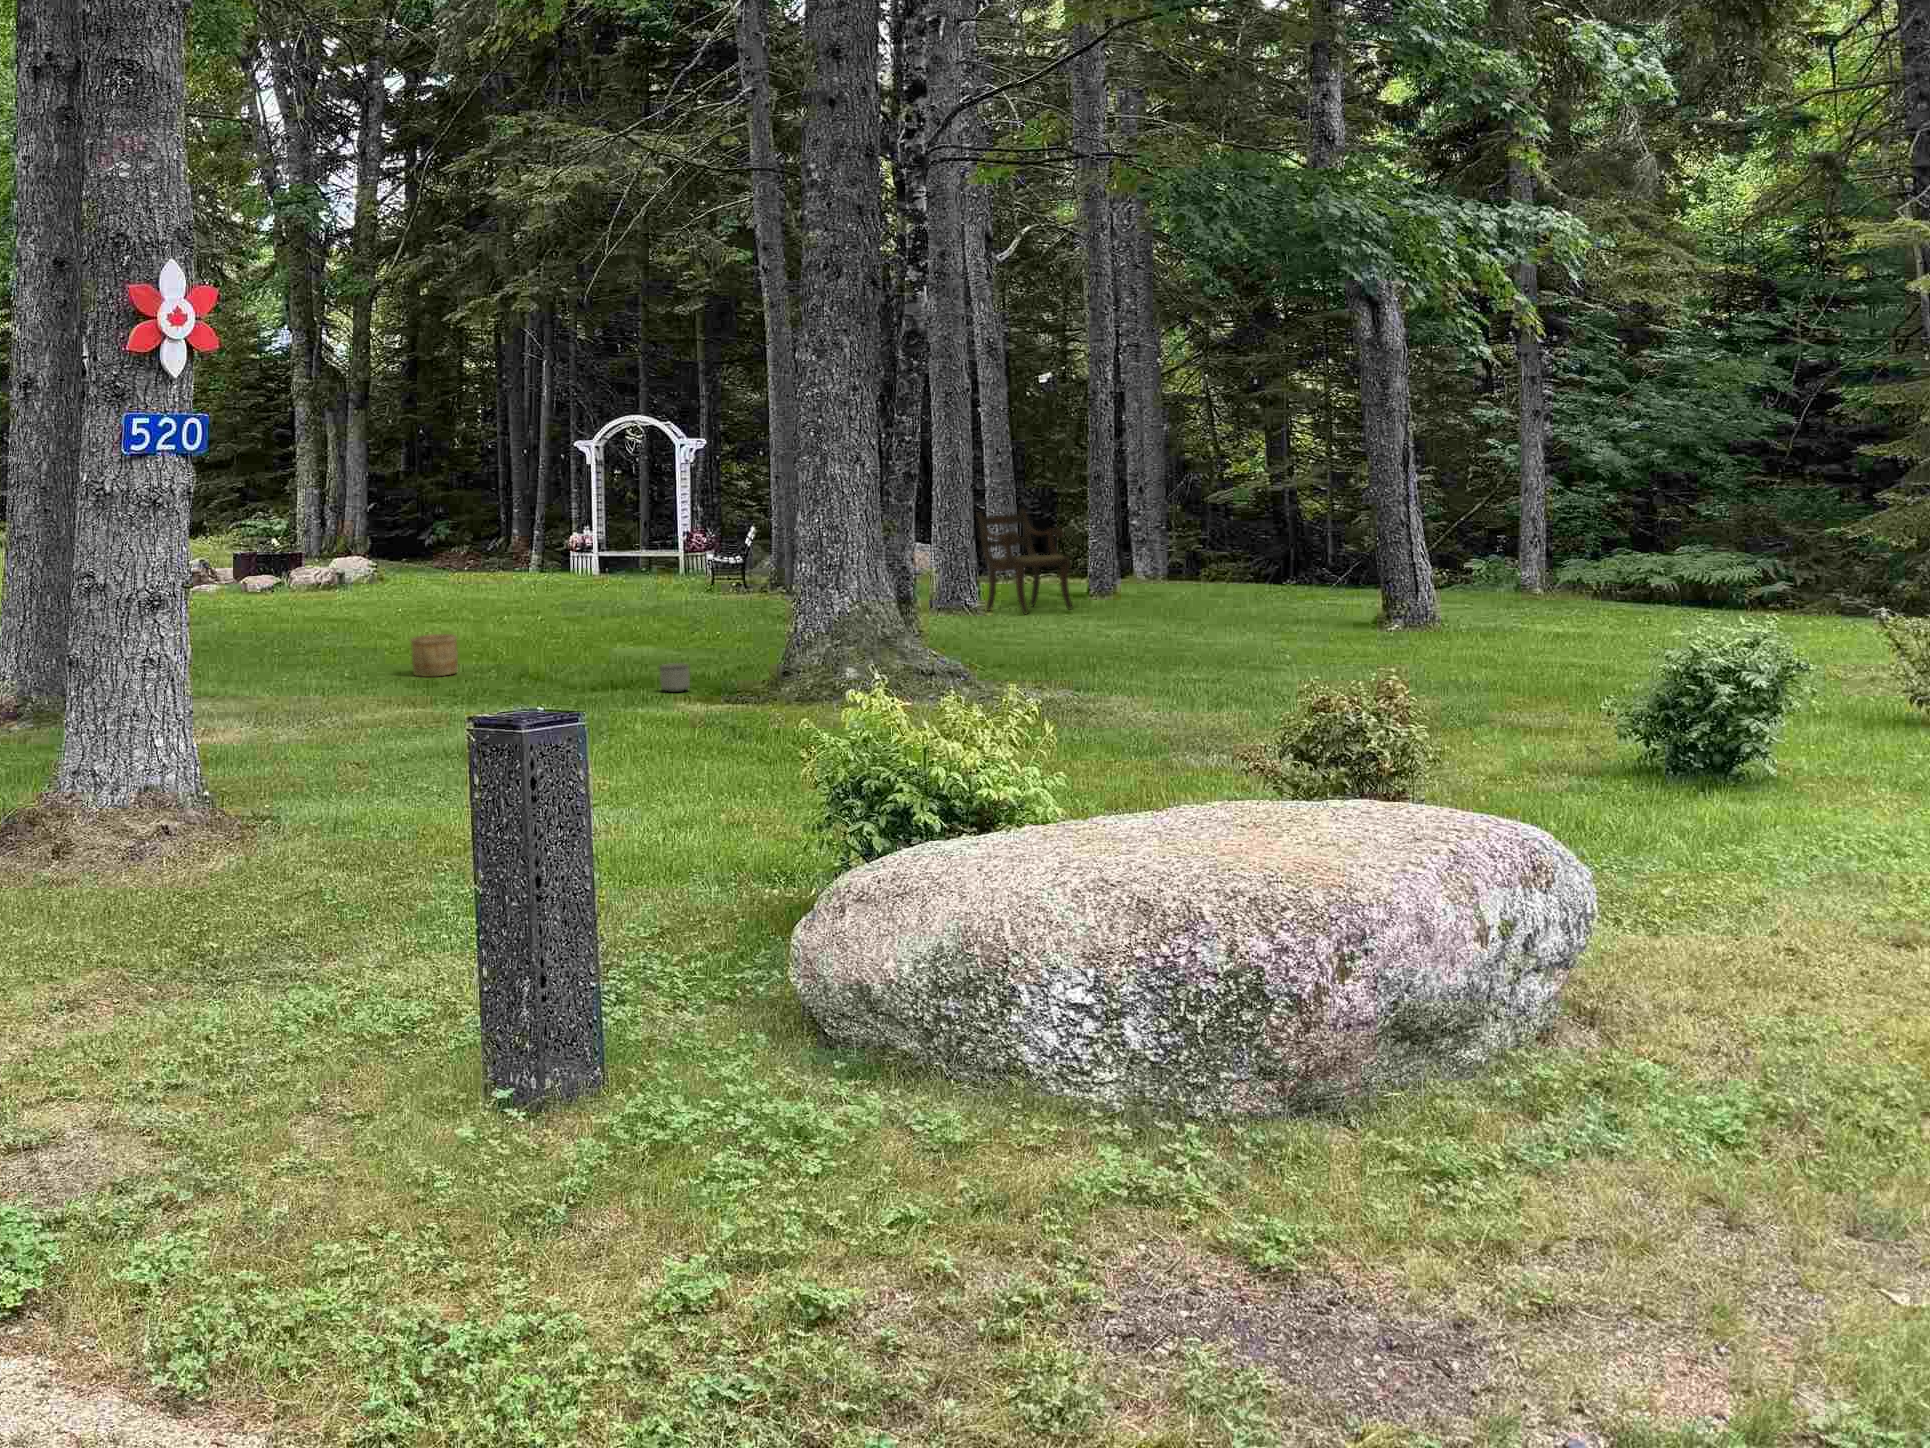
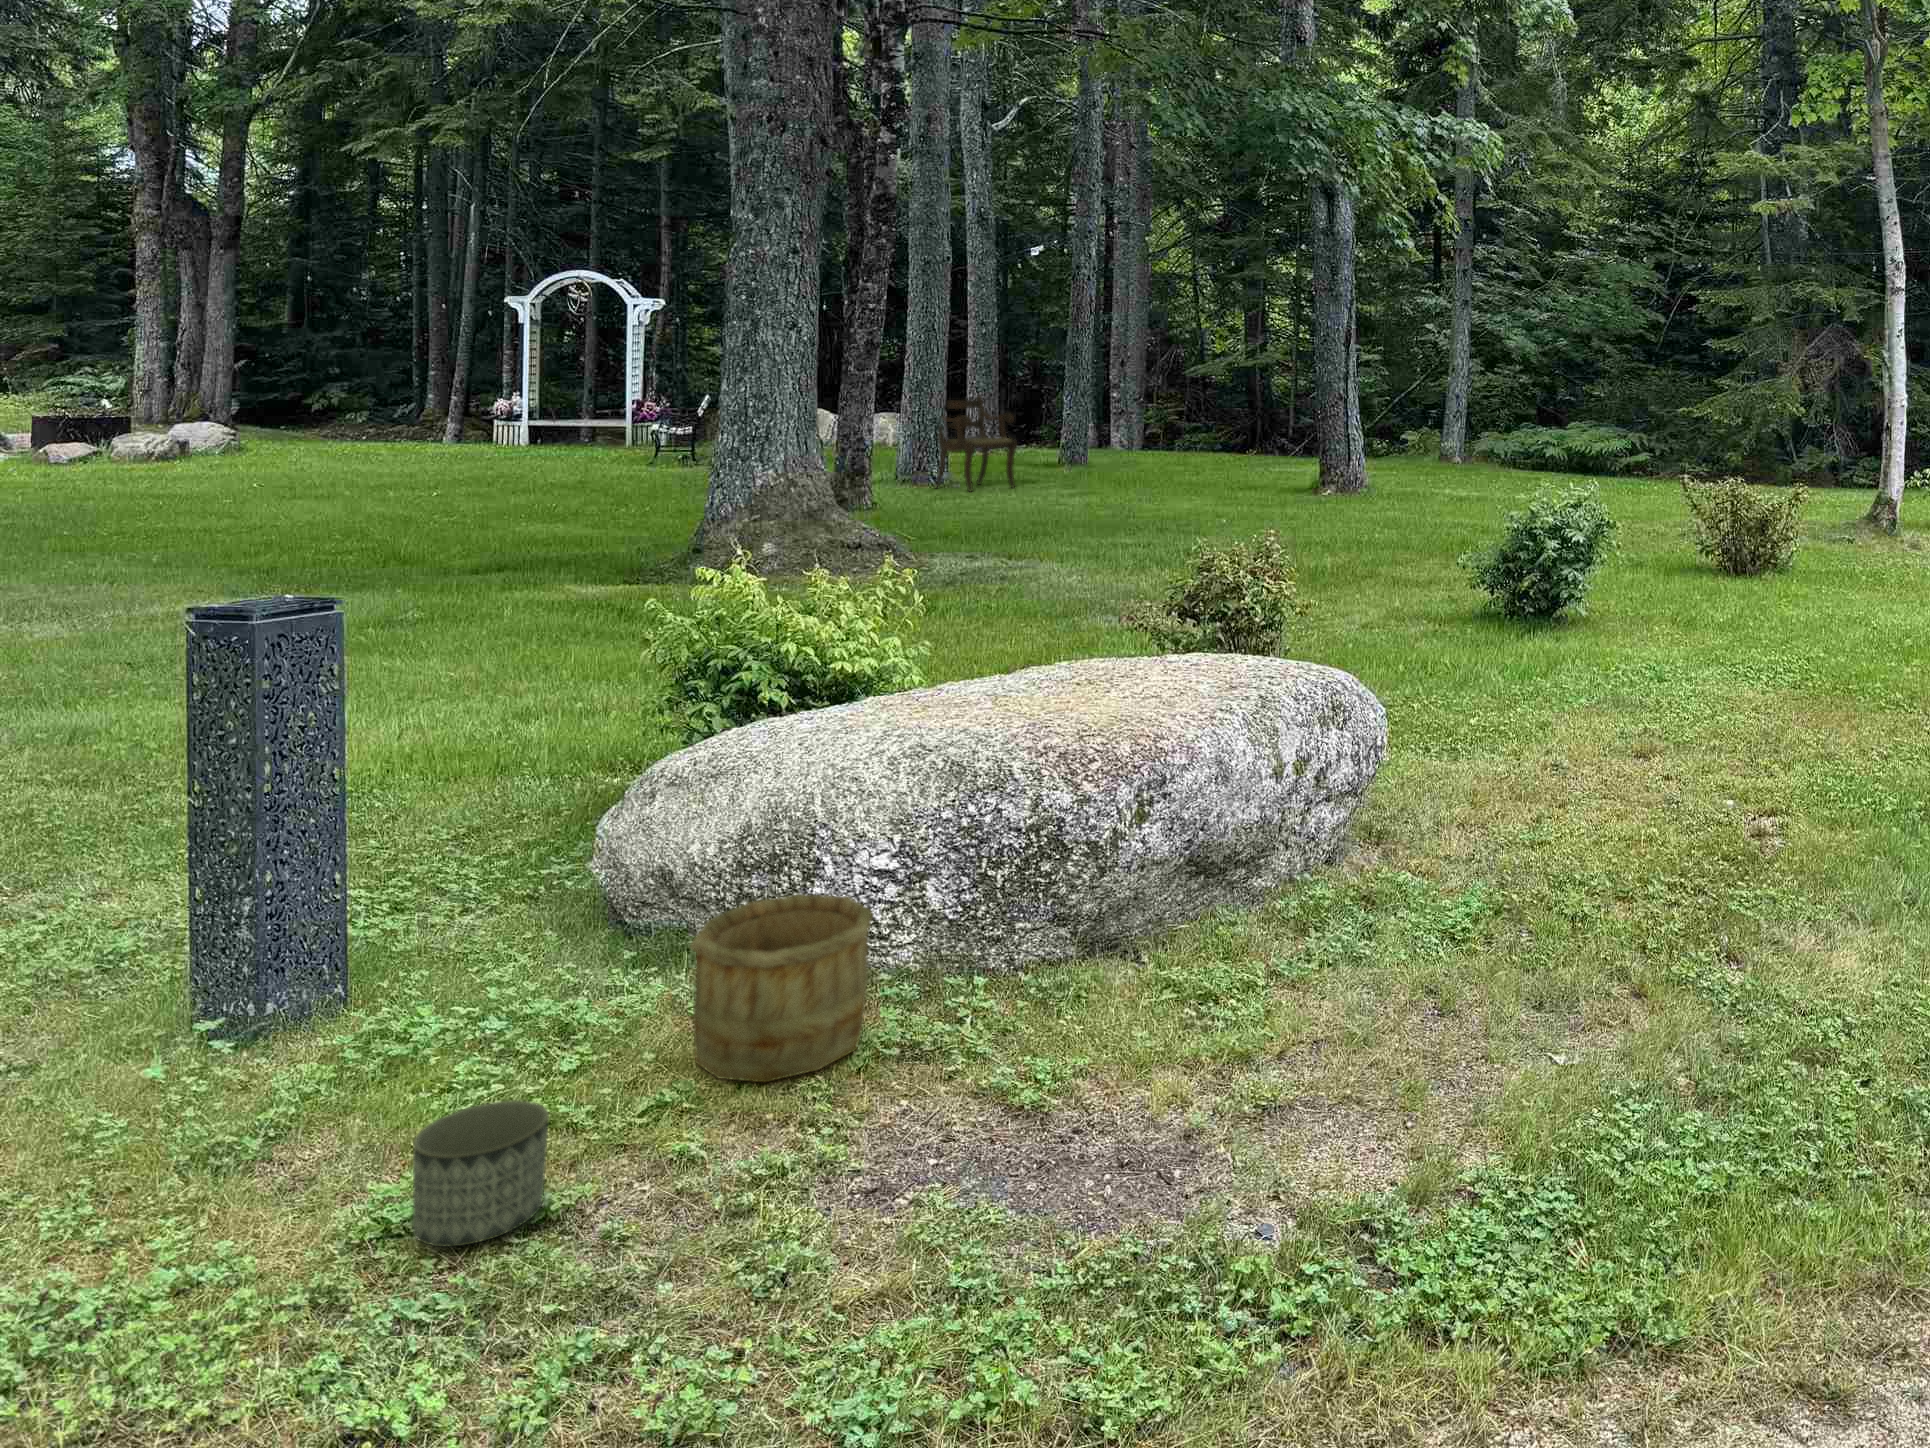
wooden bucket: present [411,634,458,677] -> present [690,894,873,1082]
planter: present [660,663,690,692] -> present [413,1100,549,1247]

